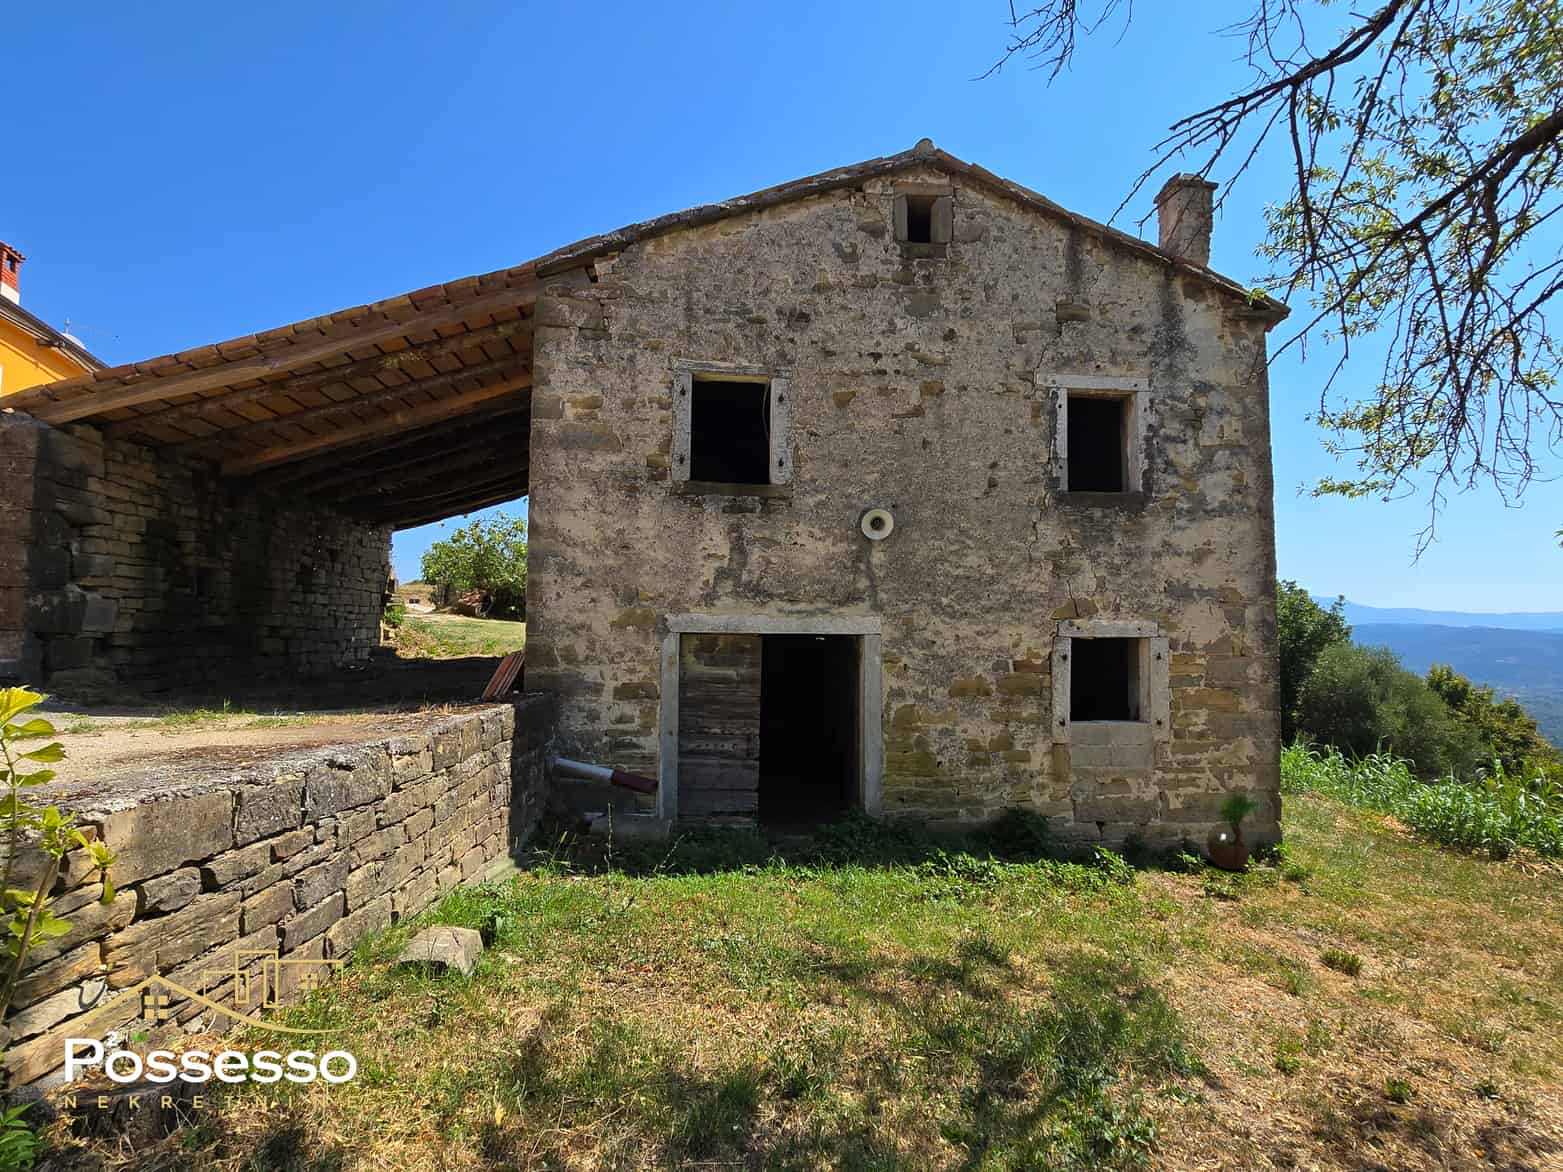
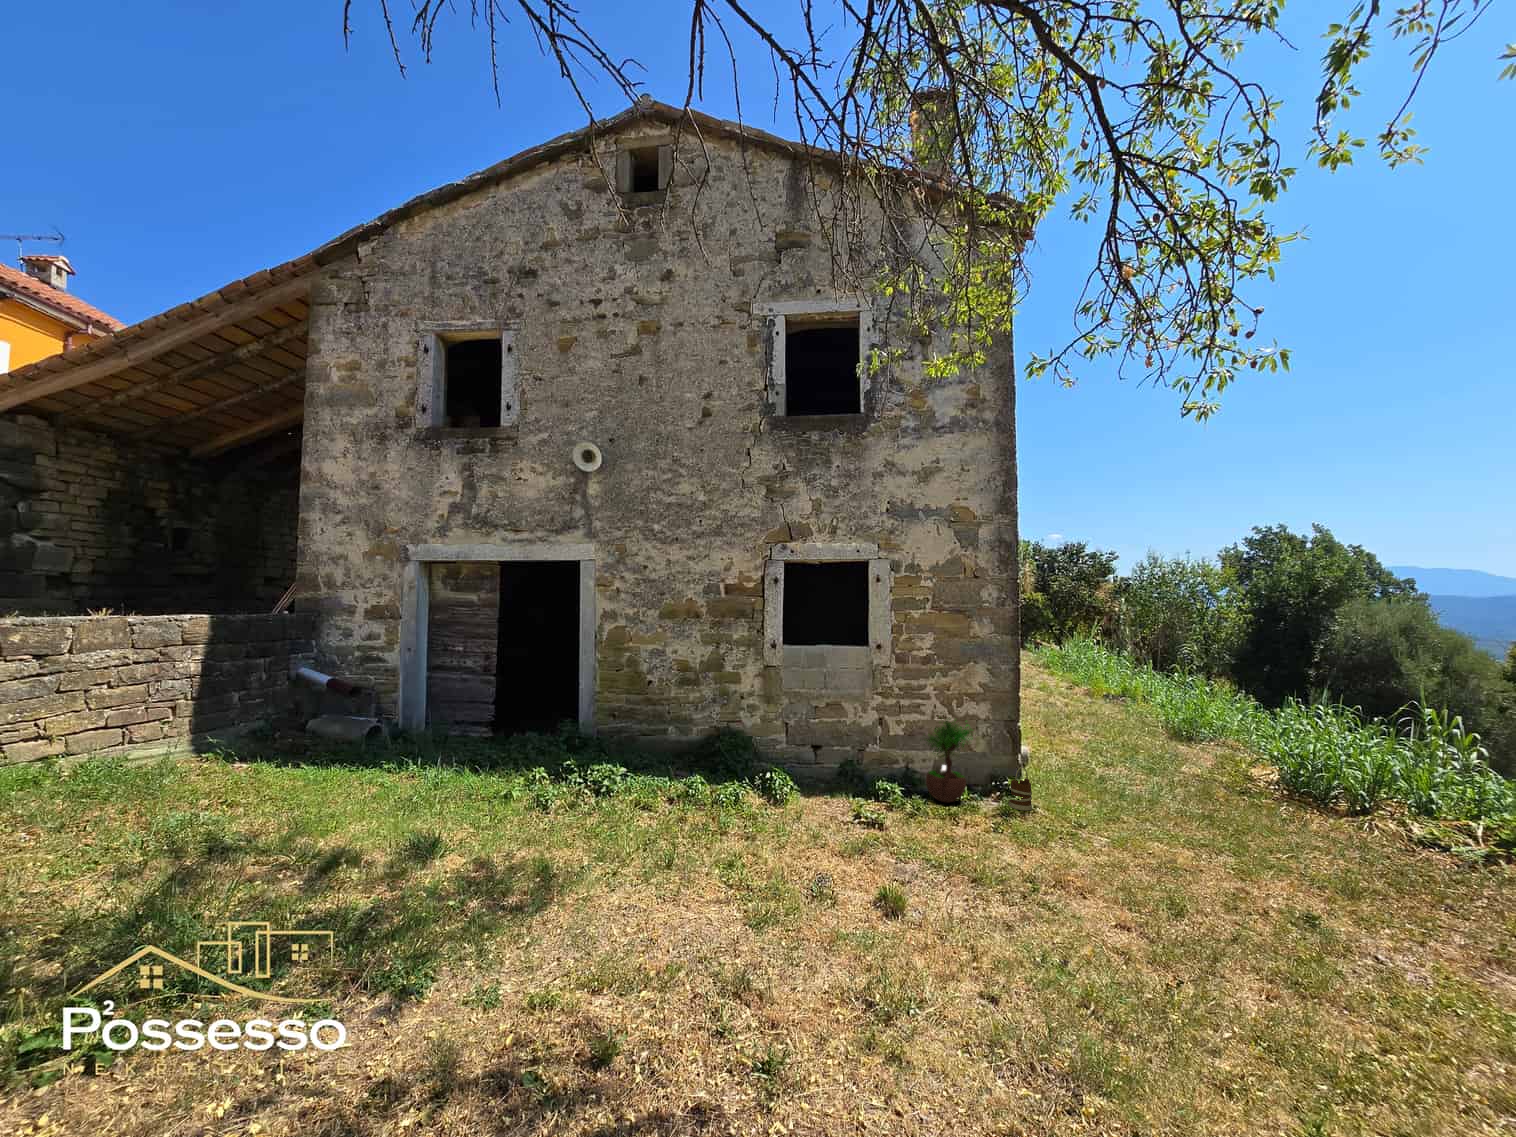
wooden bucket: none [1274,832,1298,872] -> present [1008,767,1032,810]

